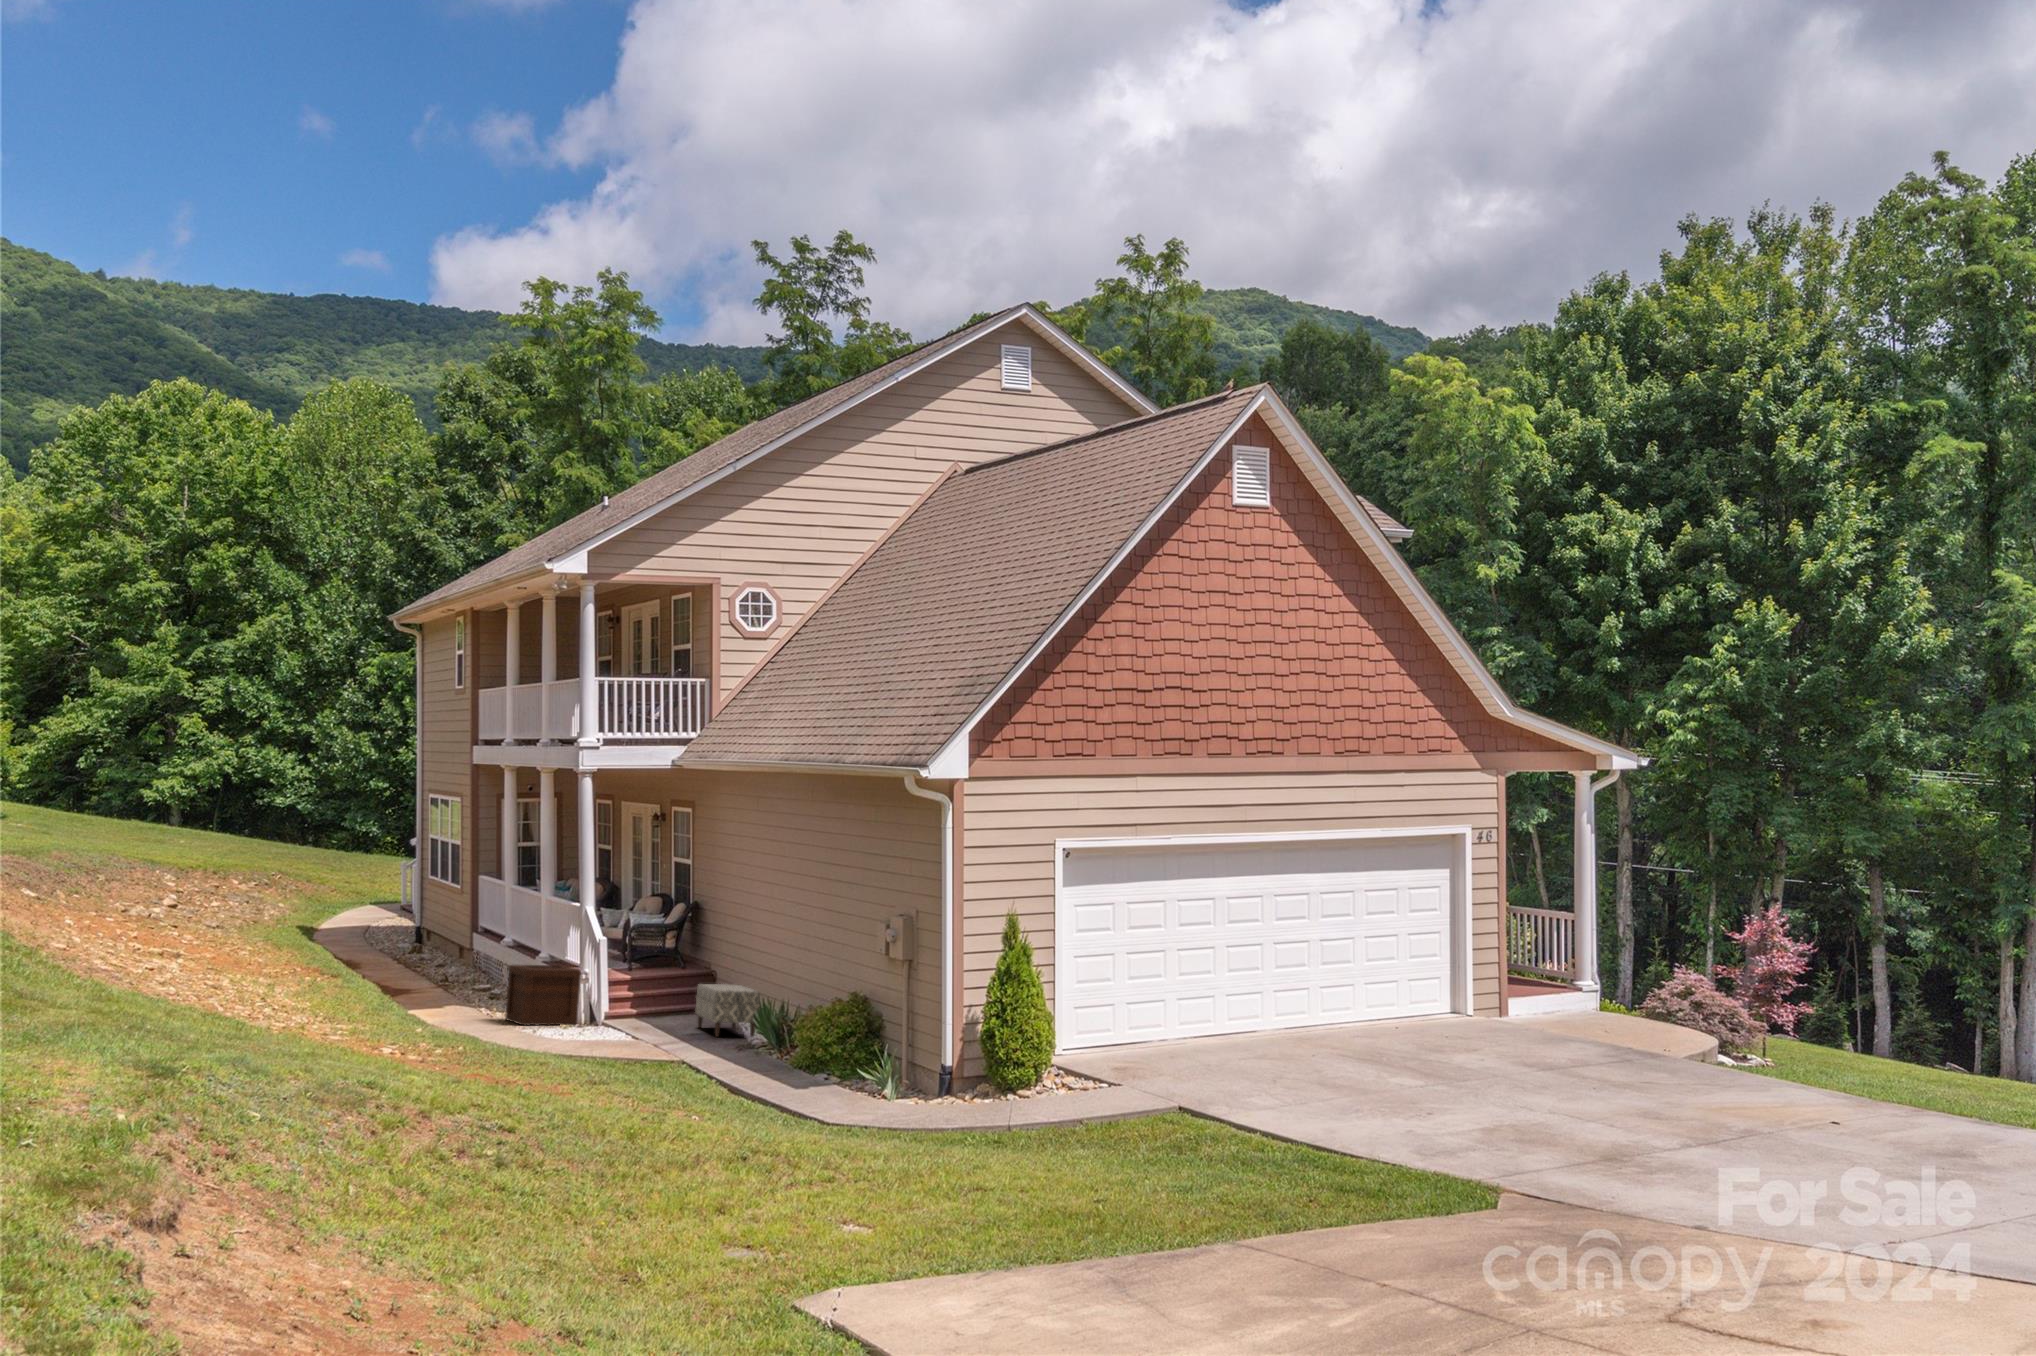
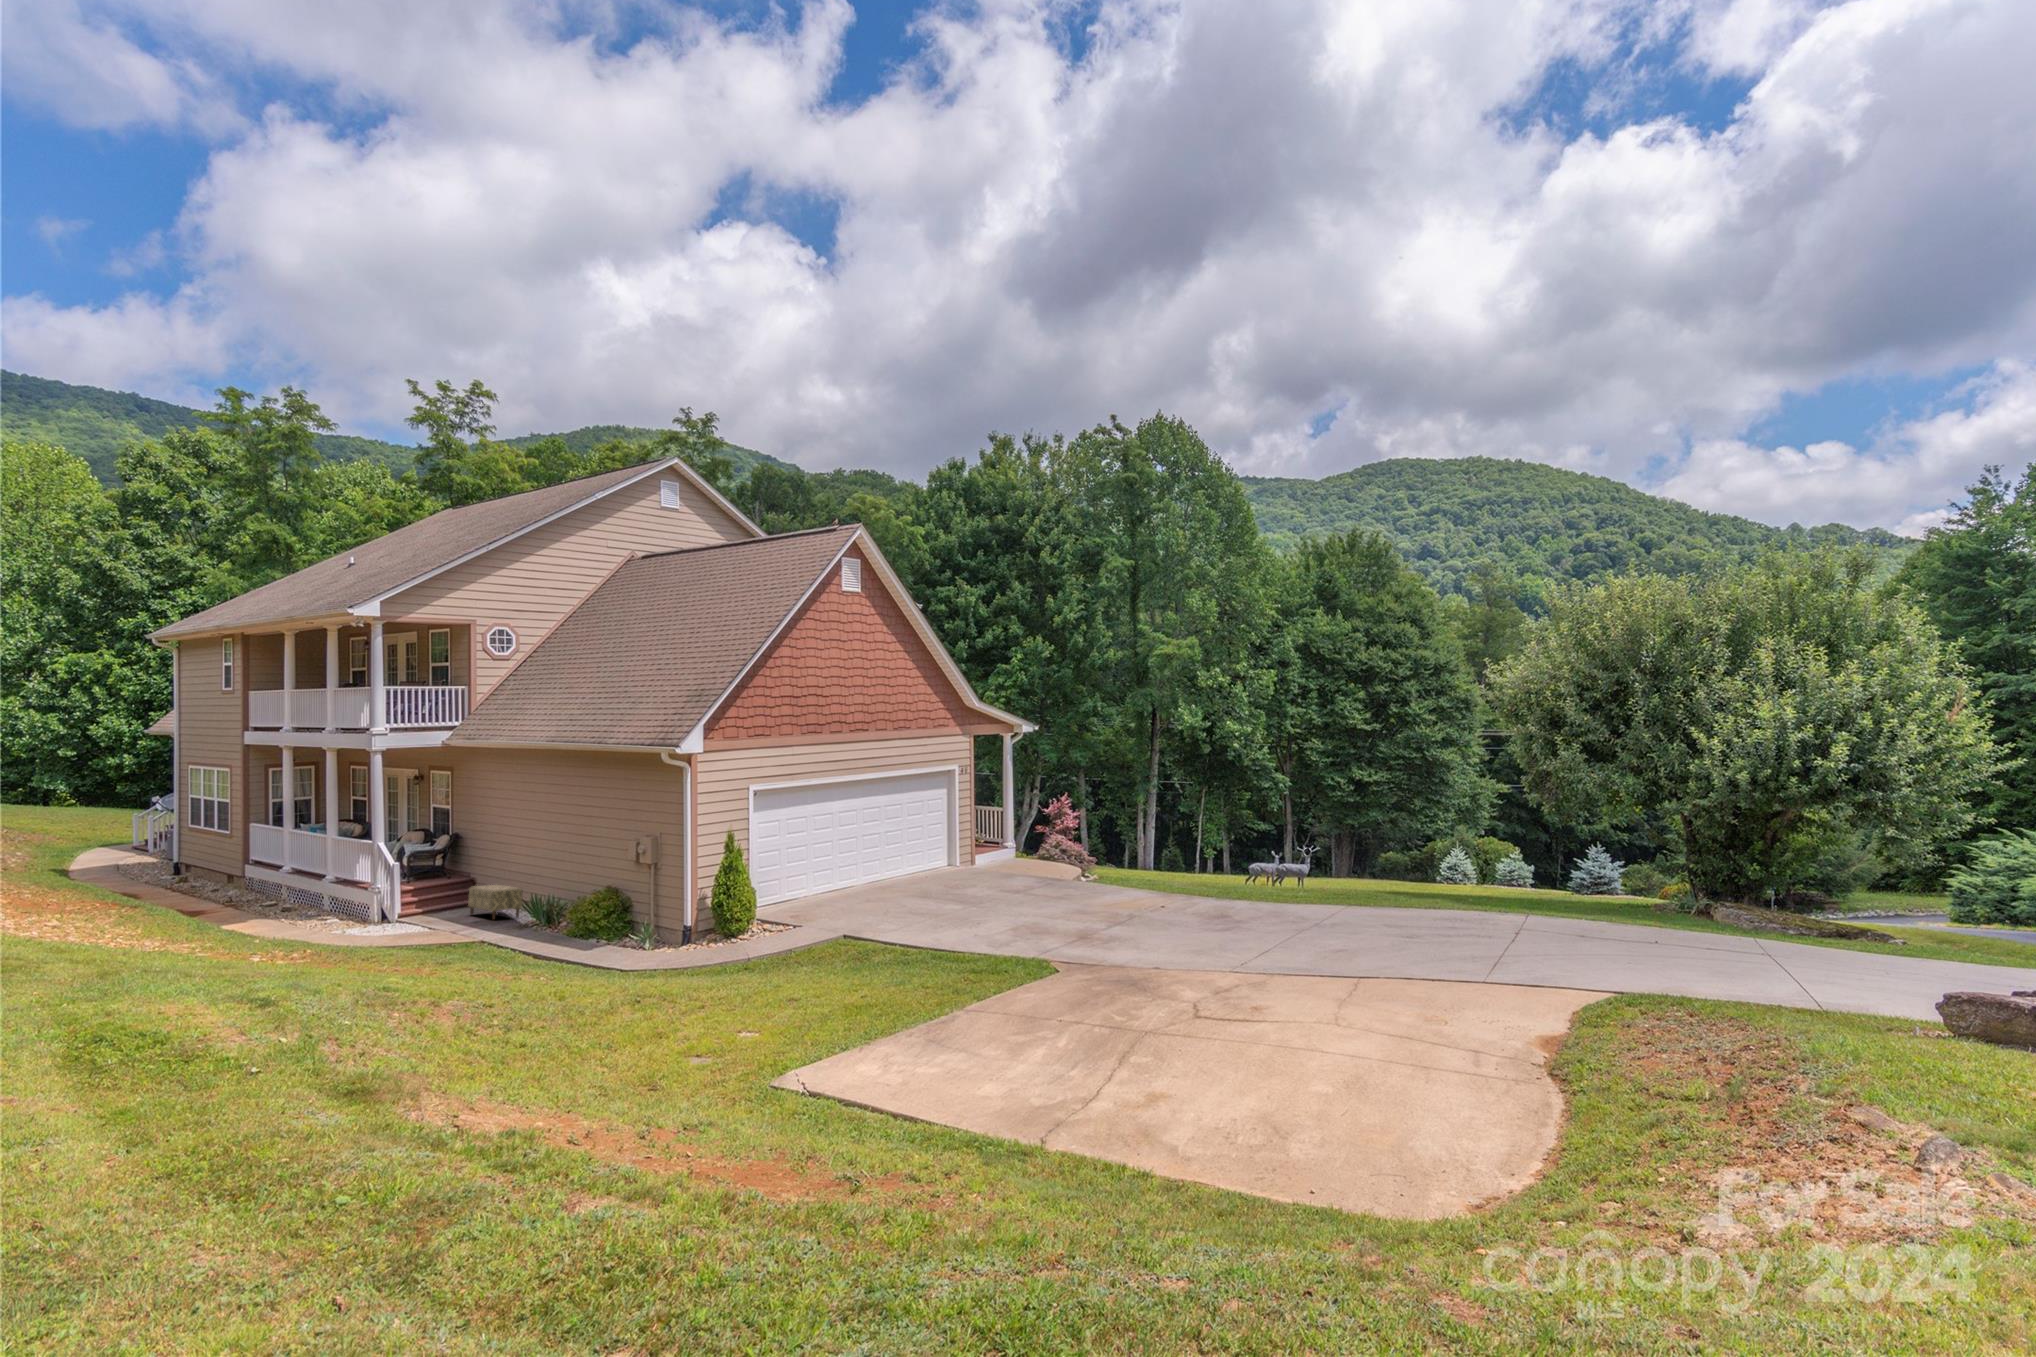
wooden crate: present [505,965,581,1025] -> none [321,884,383,928]

